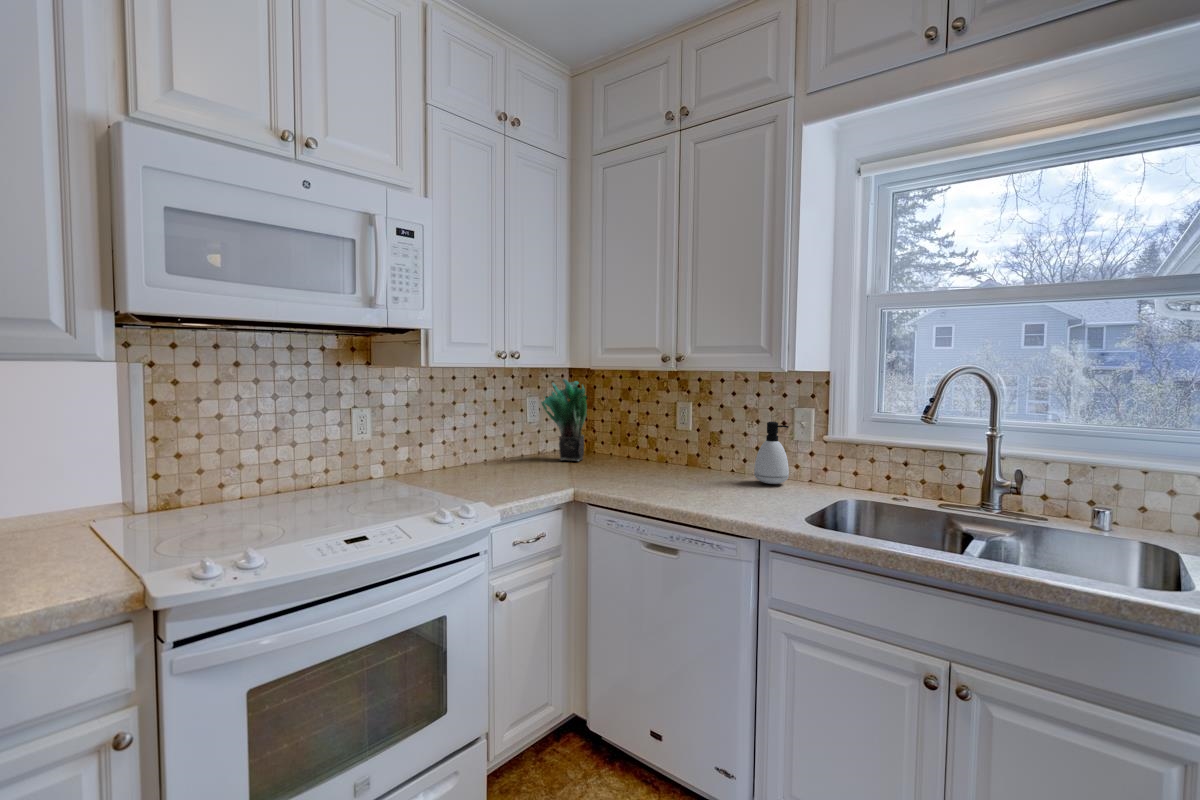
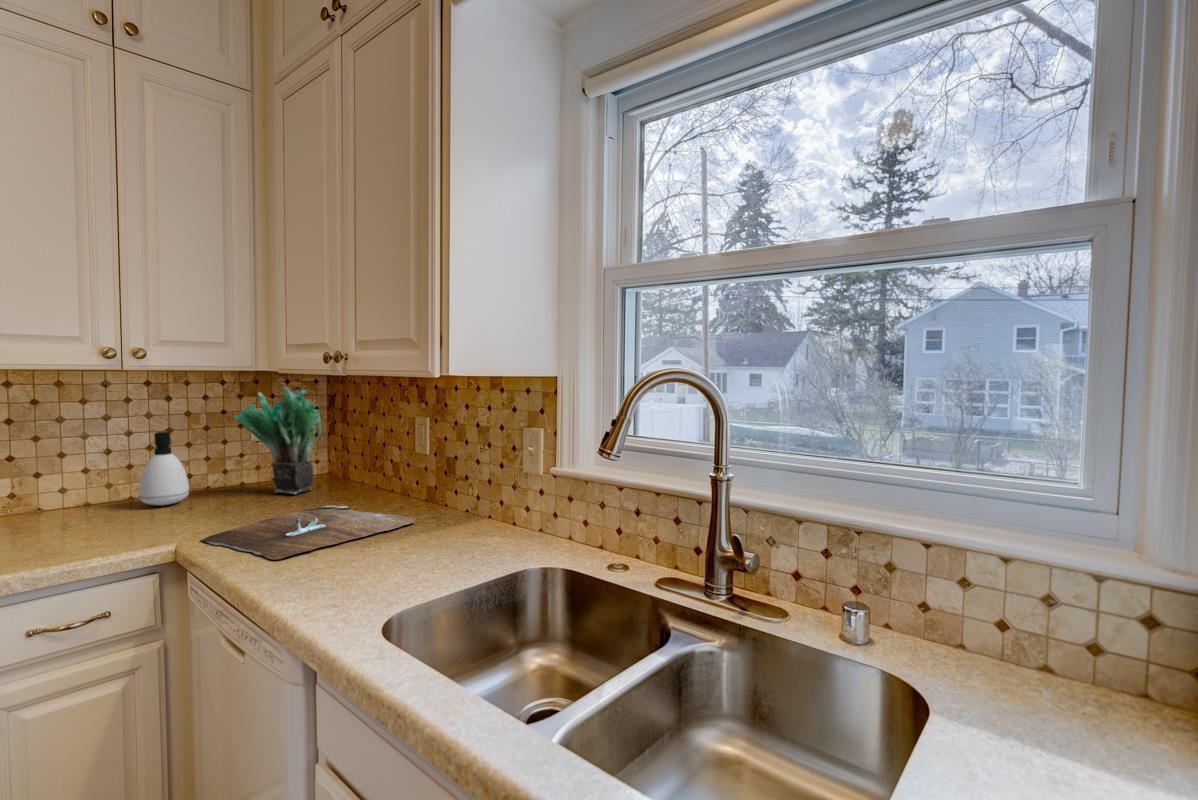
soap dispenser: present [754,422,789,484] -> present [139,432,189,505]
cutting board: none [581,467,709,495] -> present [201,504,415,560]

